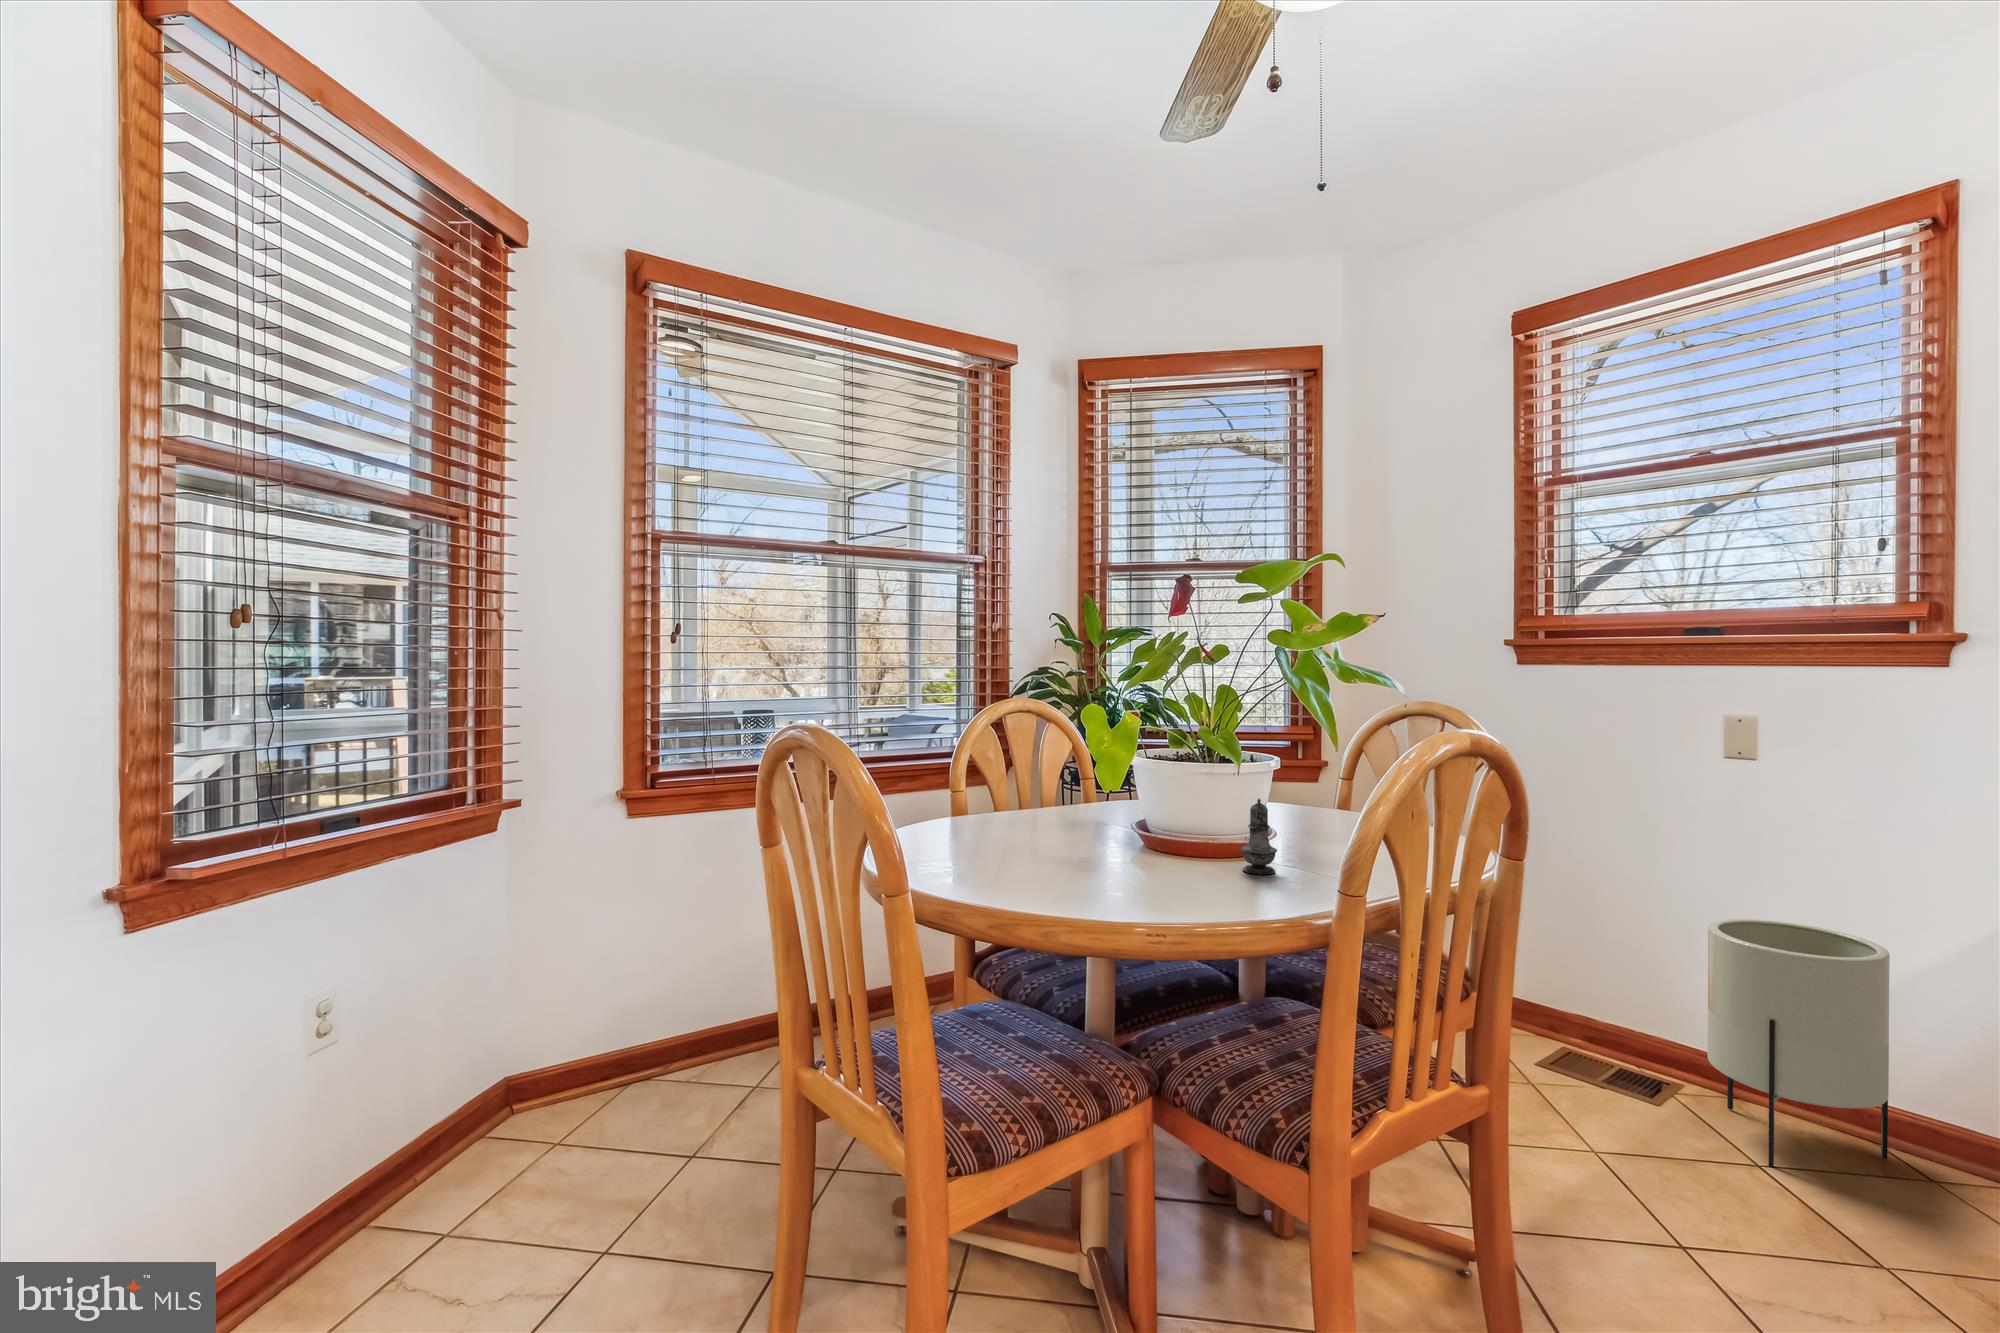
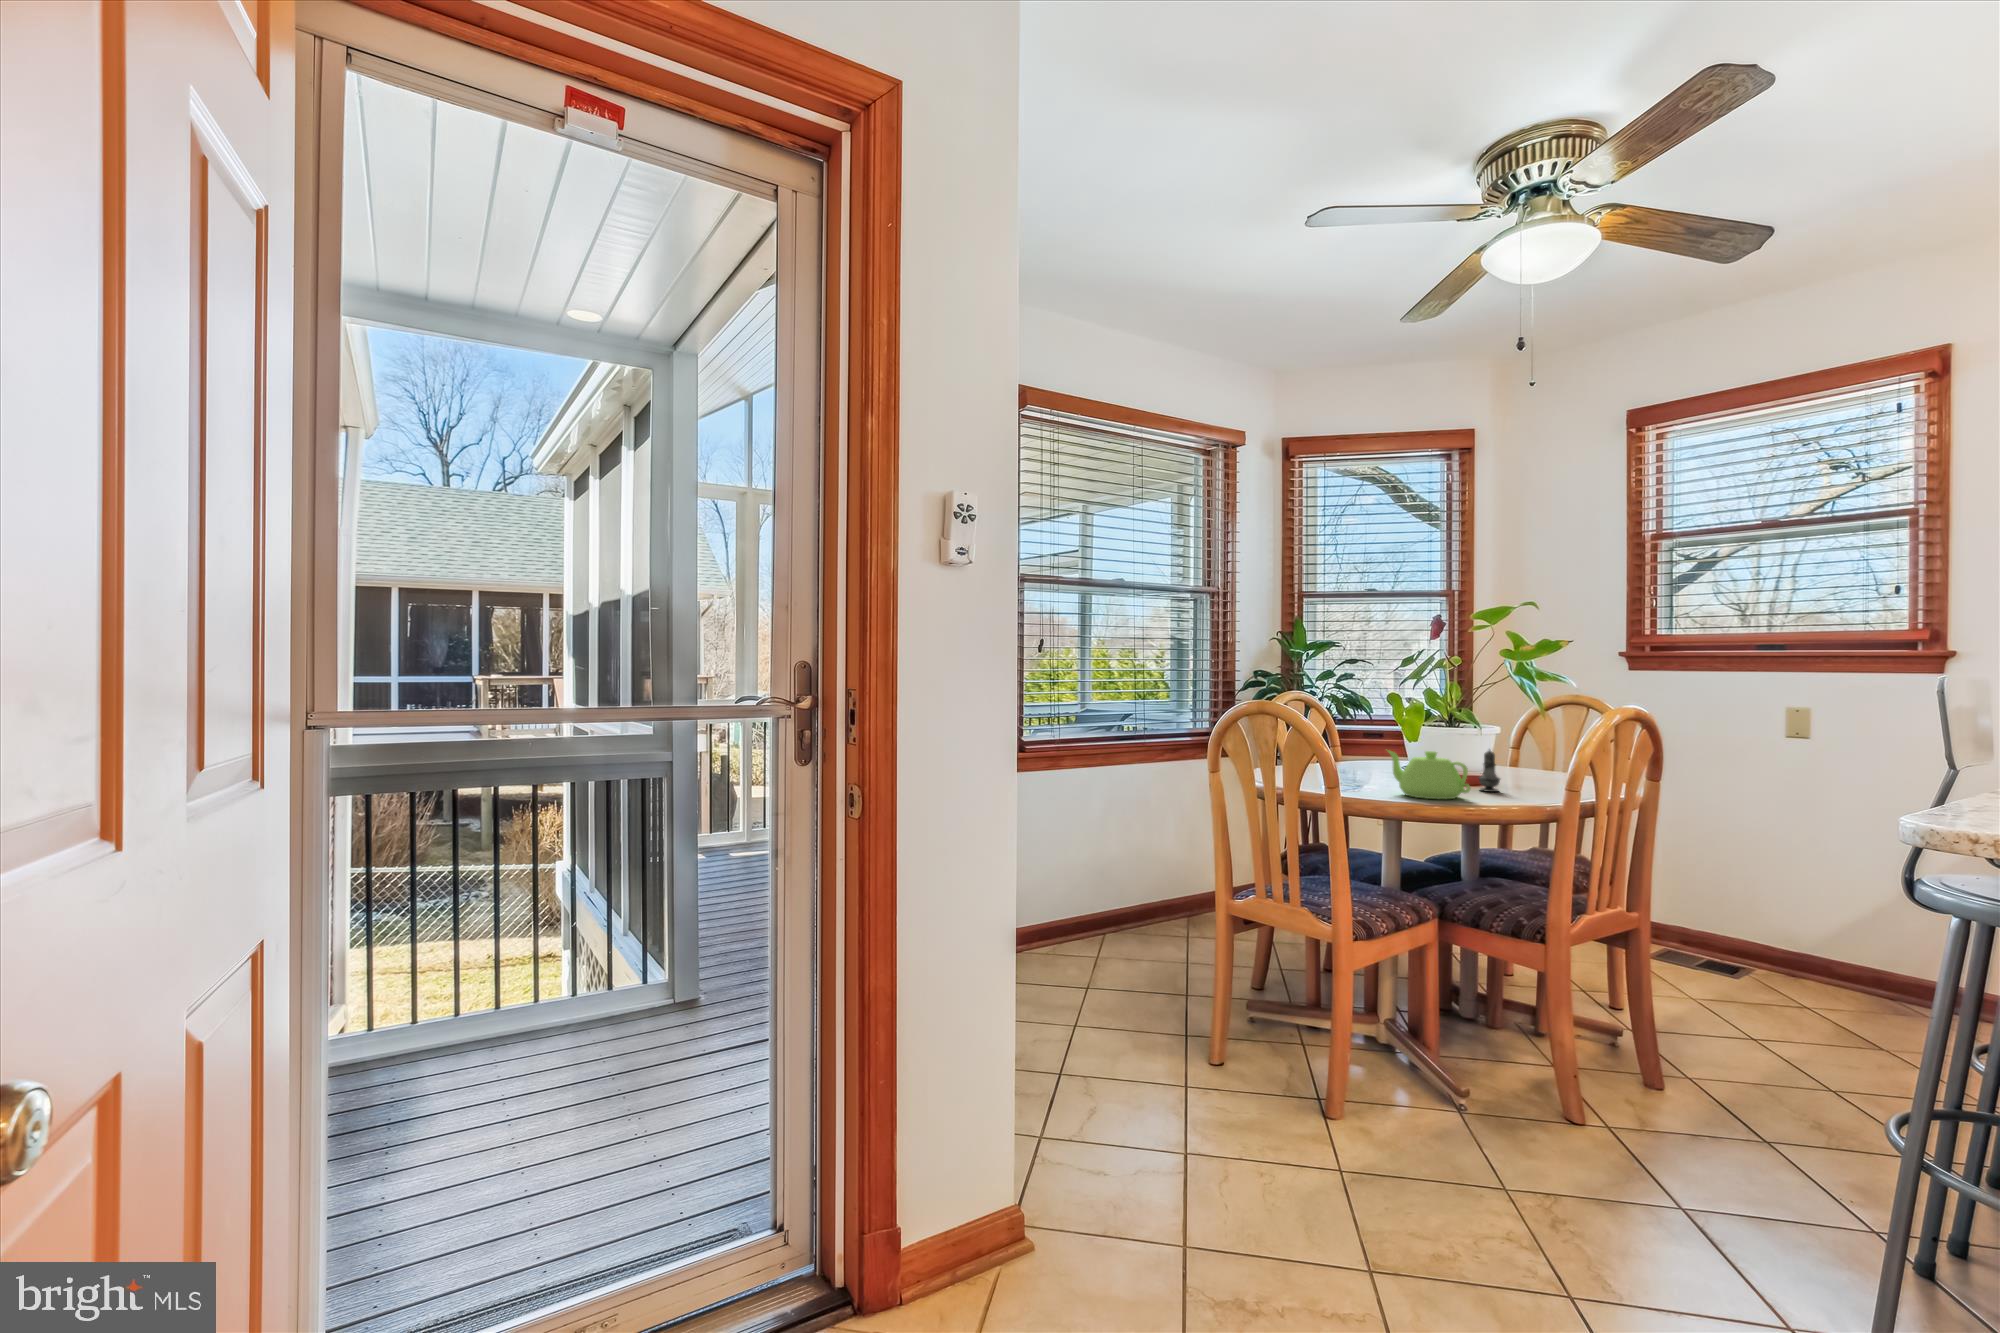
teapot: none [1078,805,1203,900] -> present [1388,750,1470,799]
planter: present [1707,919,1890,1167] -> none [1772,849,1899,1008]

